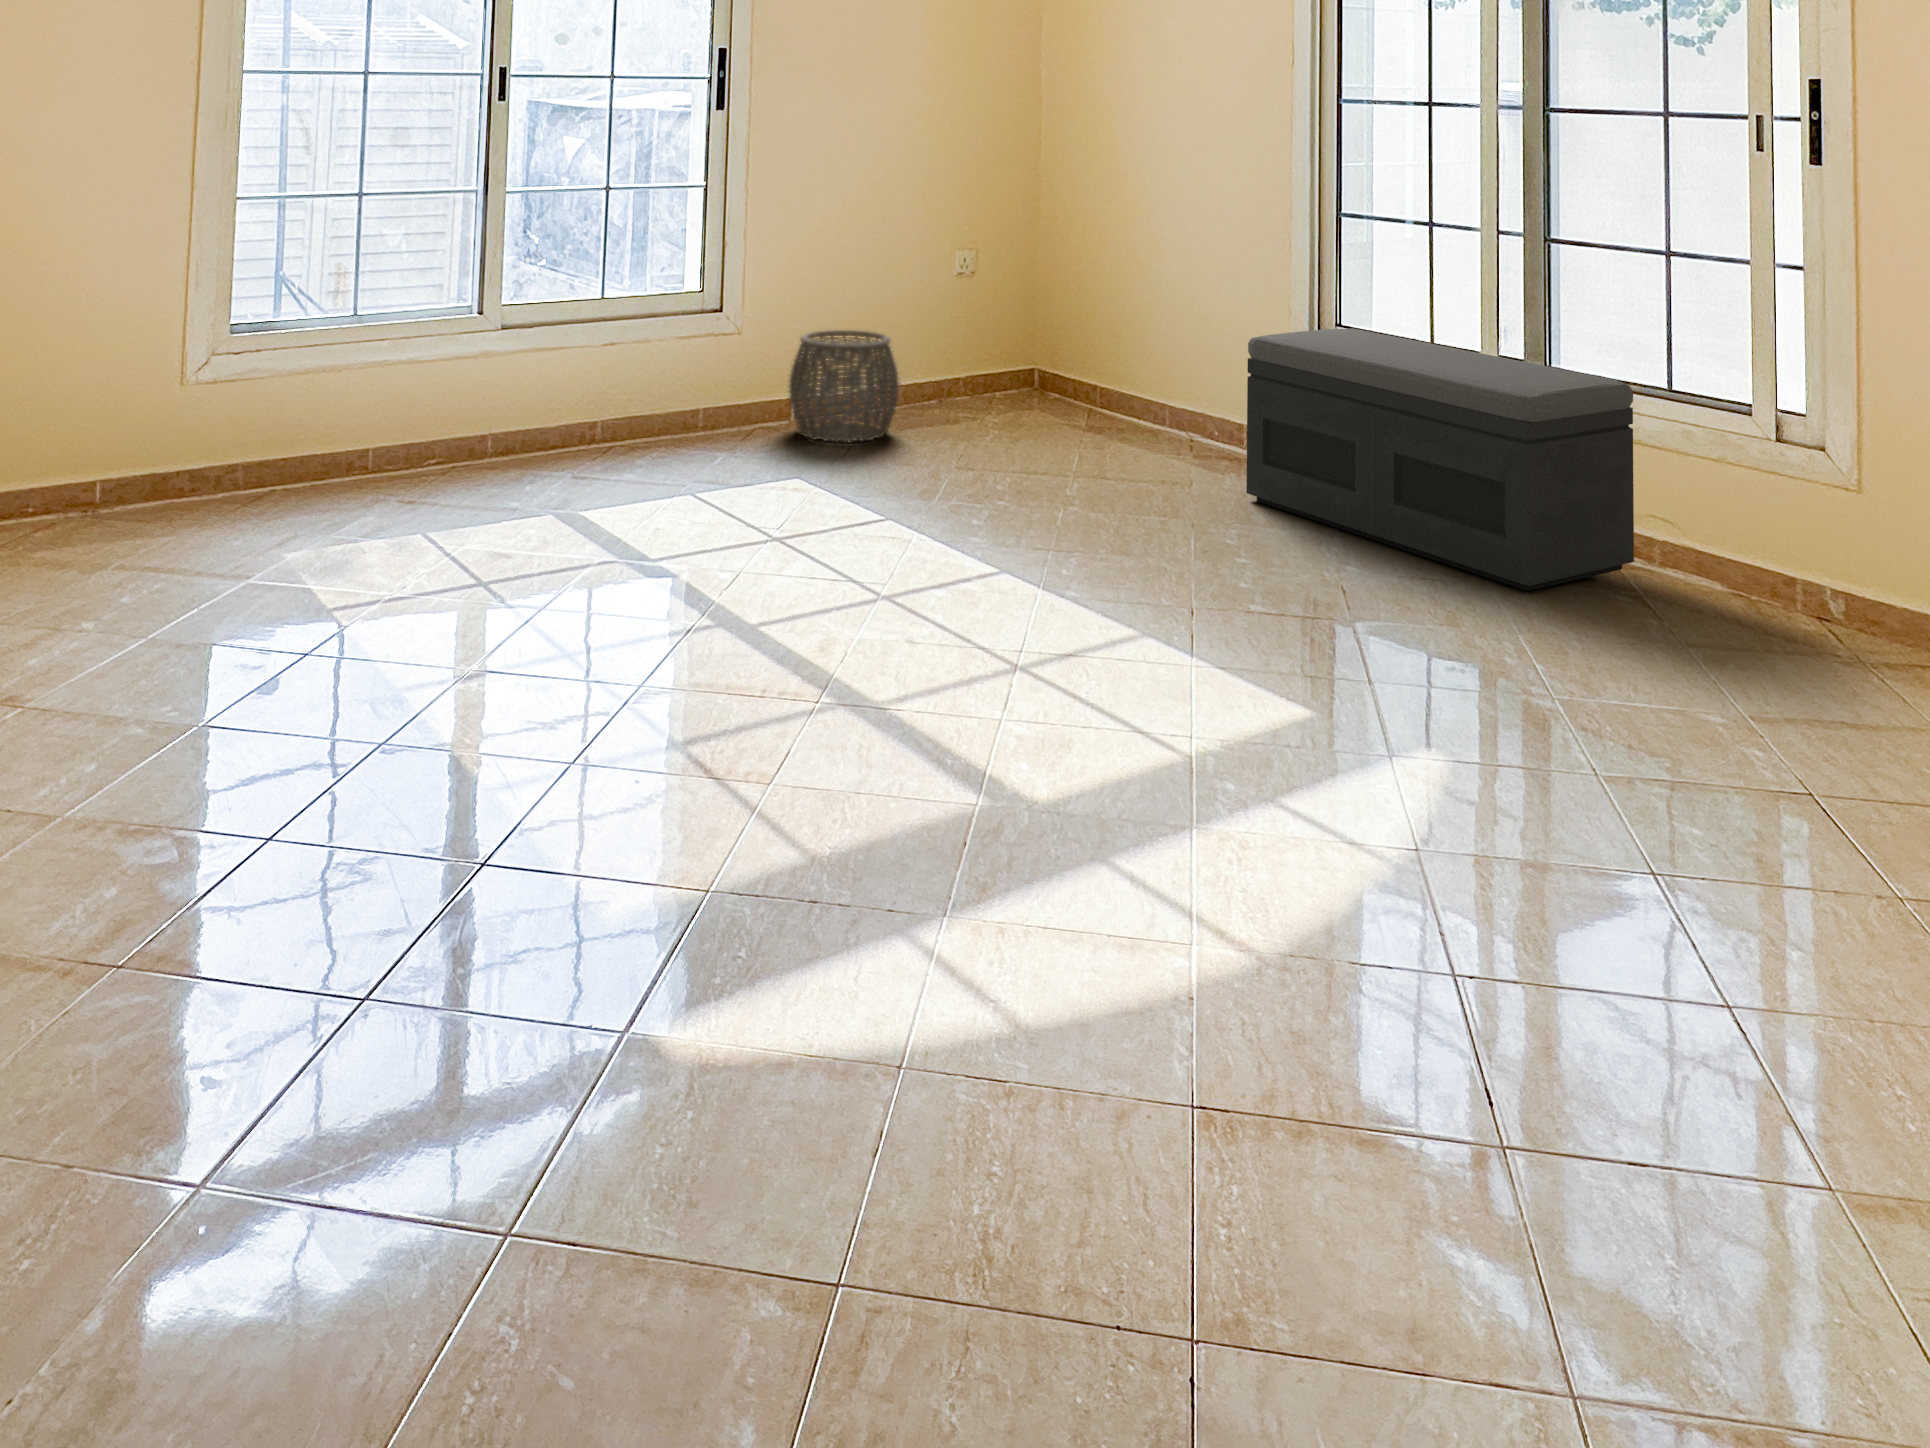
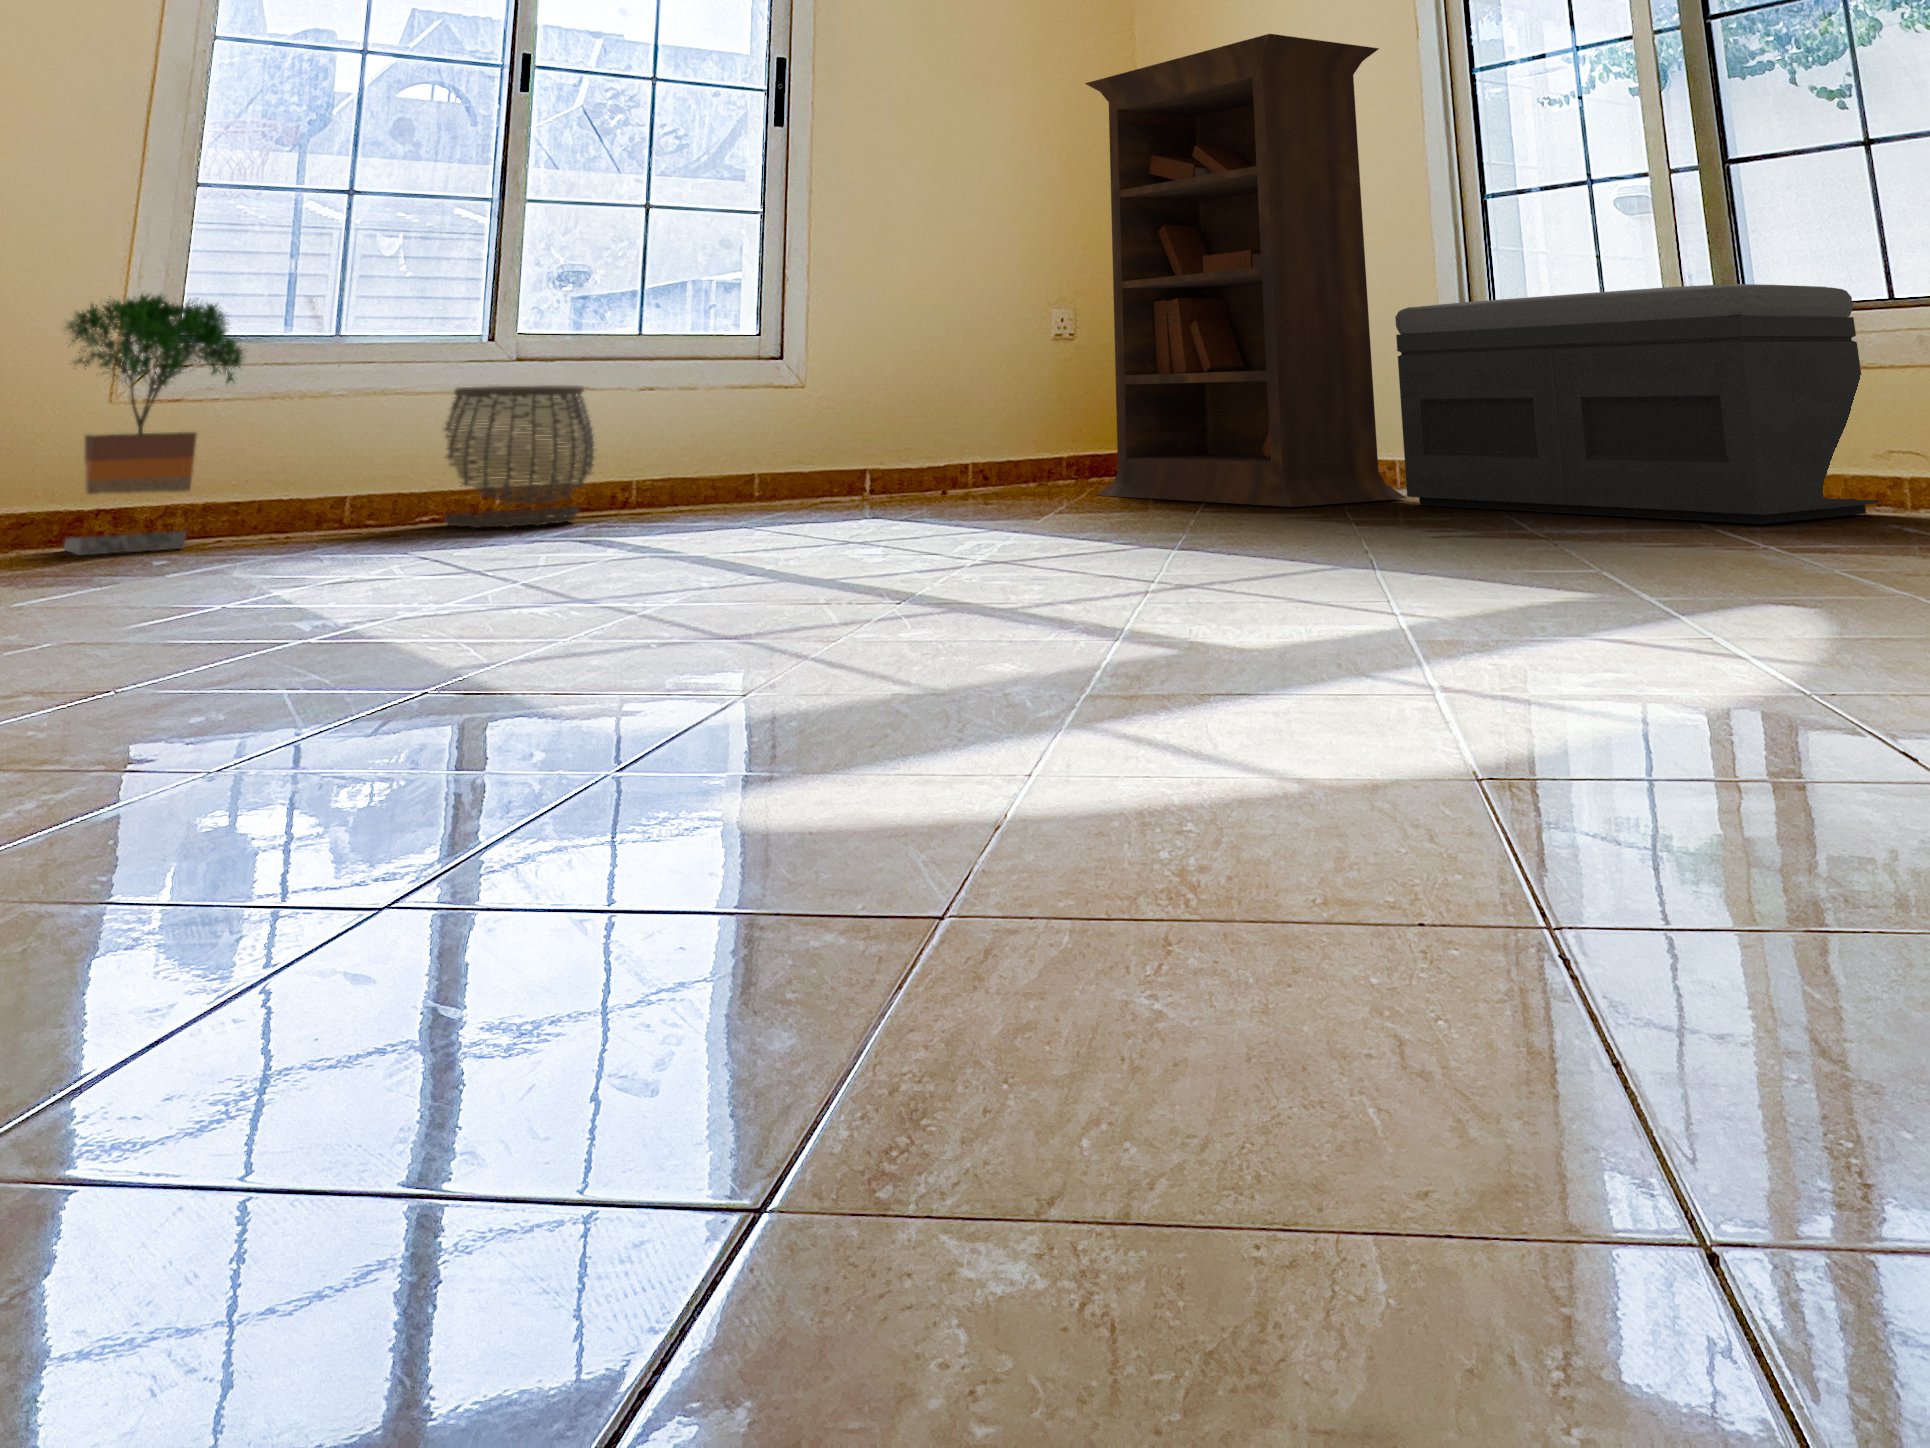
bookcase: none [987,85,1254,499] -> present [1085,34,1406,507]
potted tree: none [139,316,293,535] -> present [64,294,245,555]
woven basket: present [789,330,899,442] -> present [444,385,595,528]

